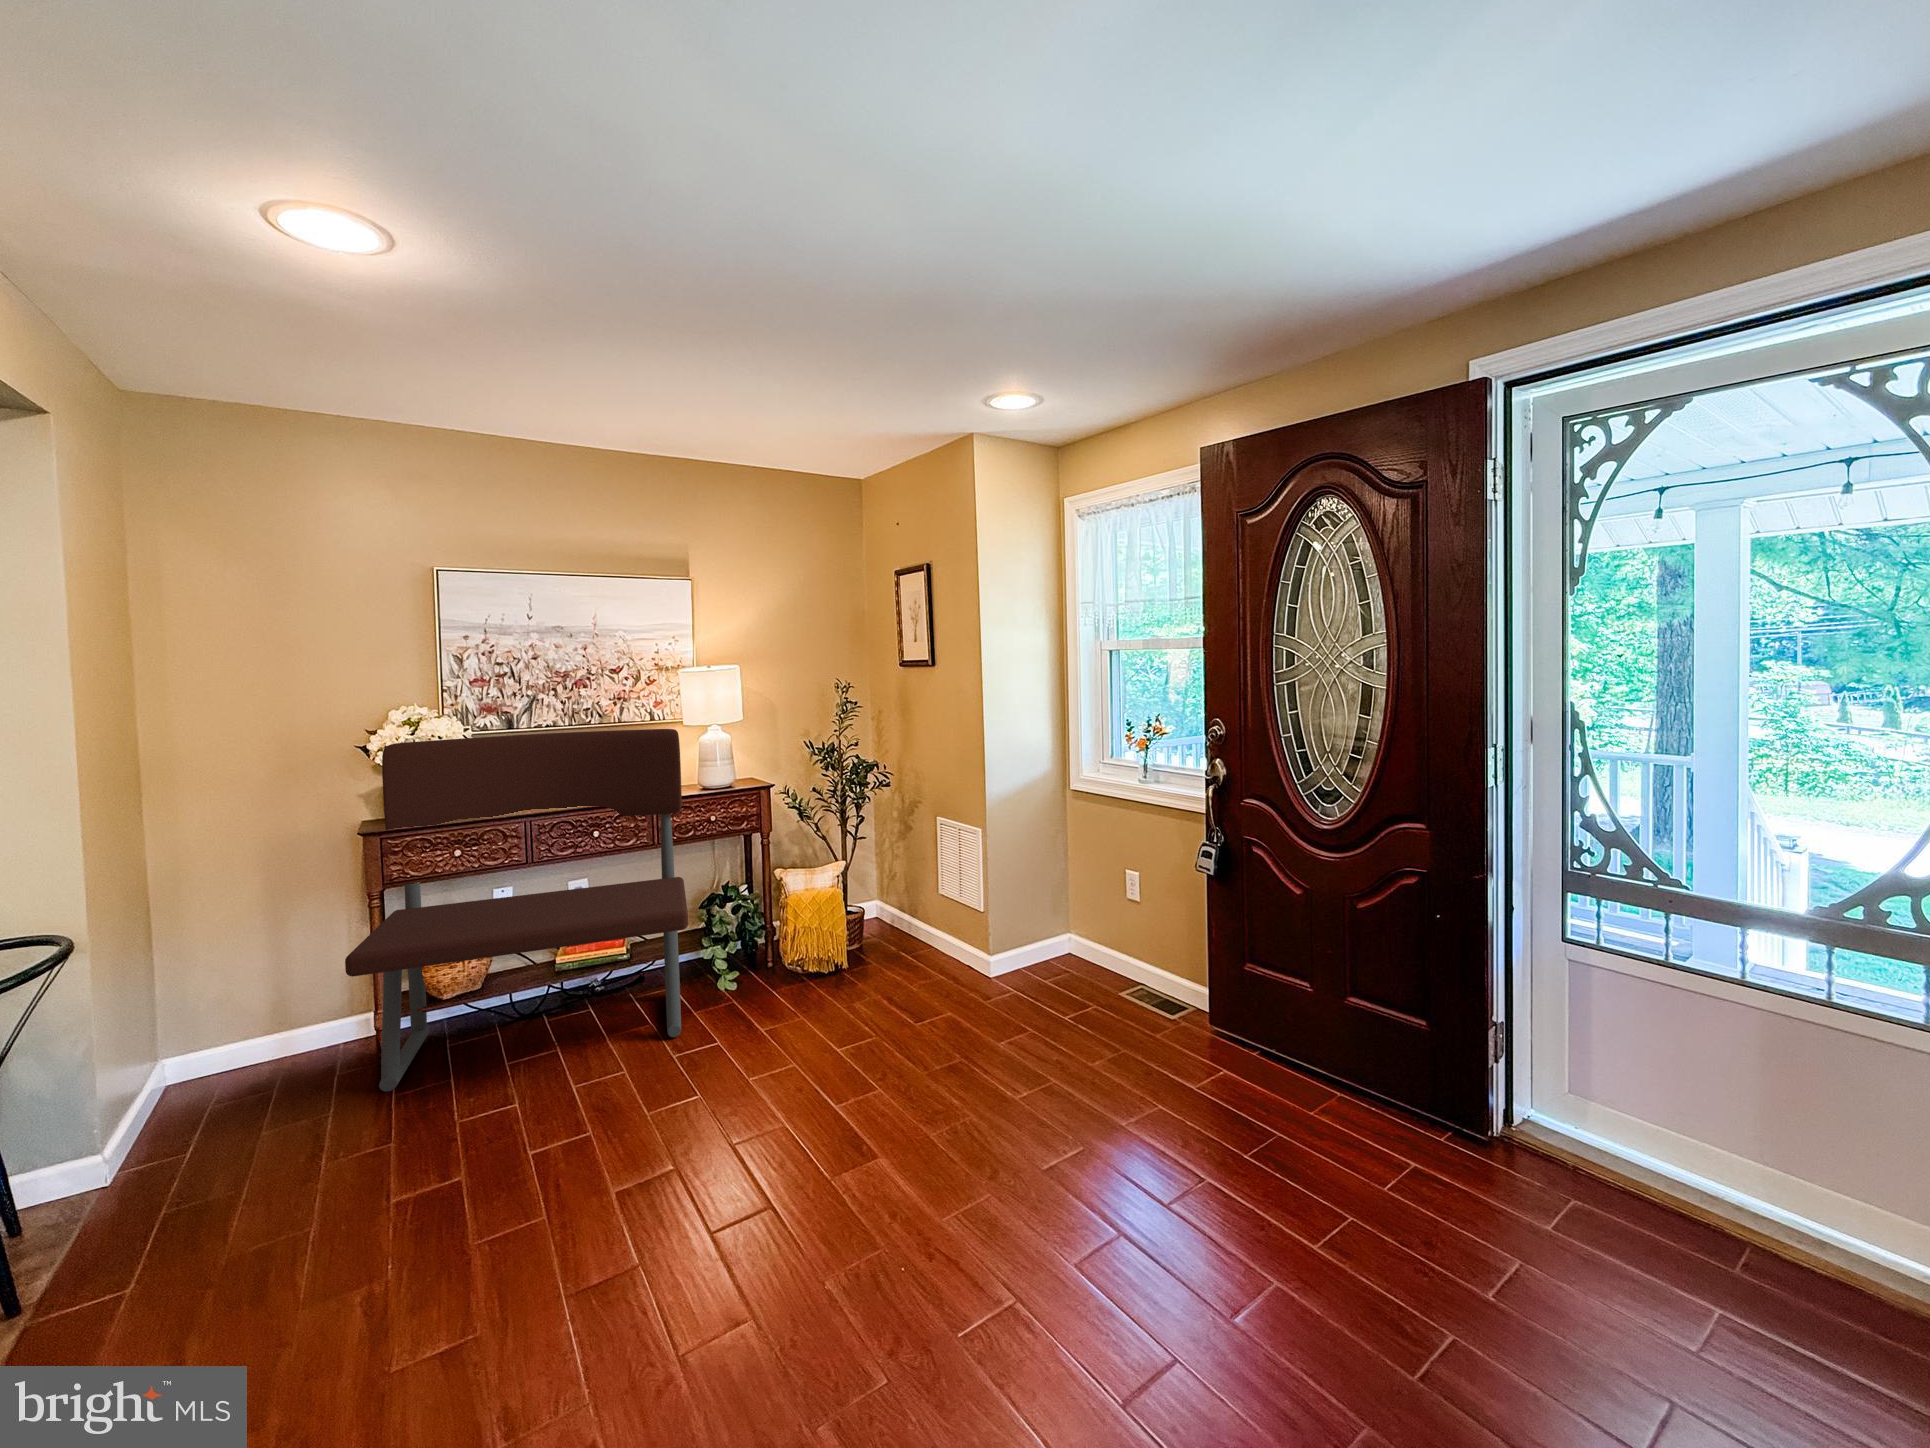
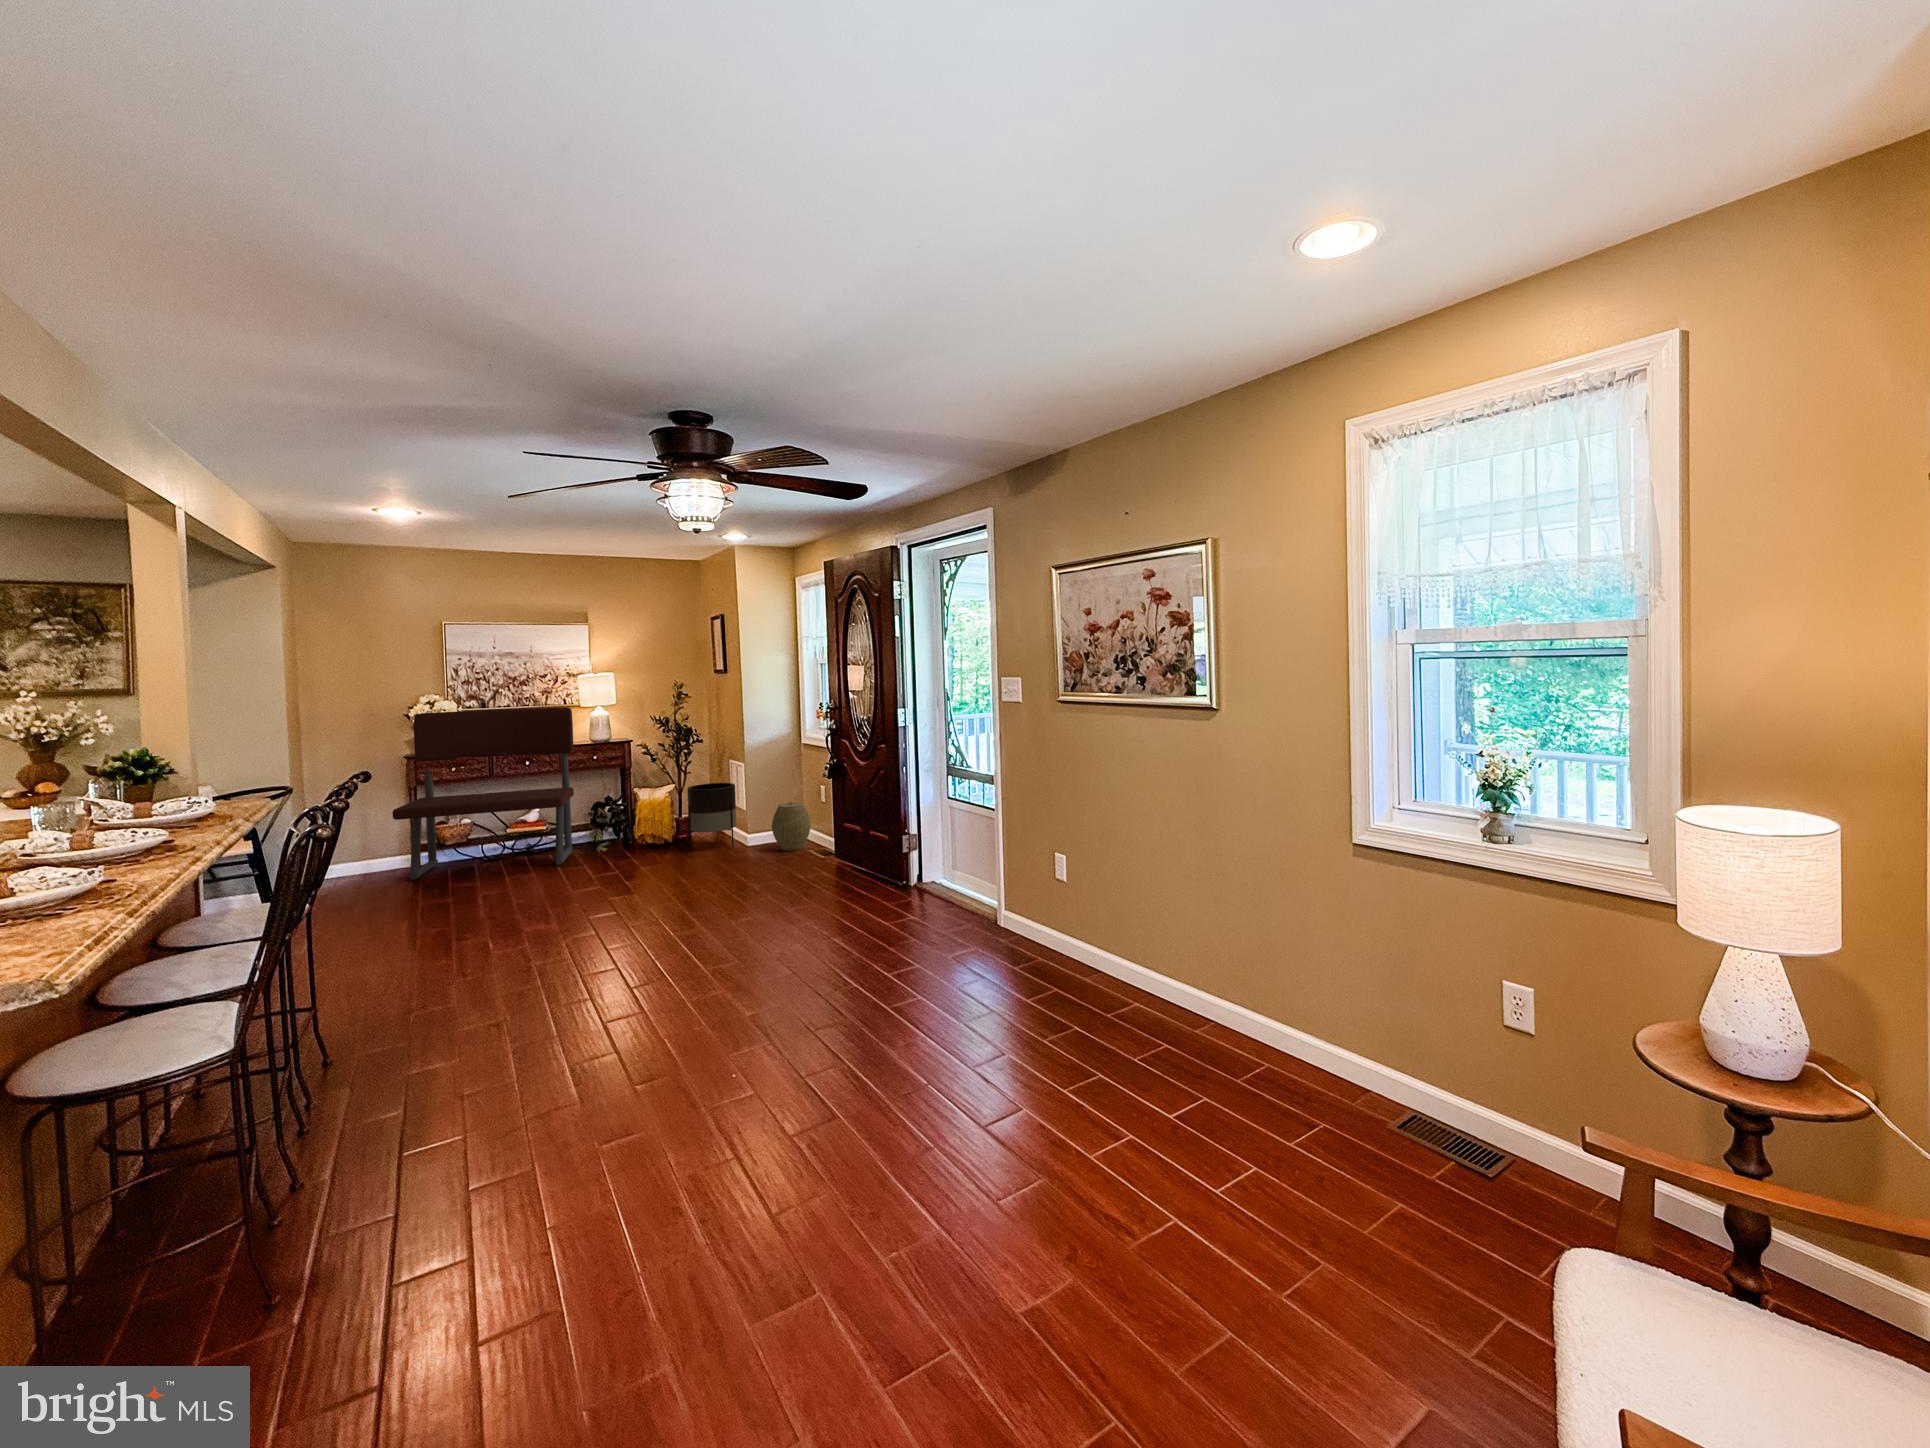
planter: none [887,859,970,988] -> present [688,783,737,850]
woven basket: none [1047,897,1115,989] -> present [772,802,811,851]

